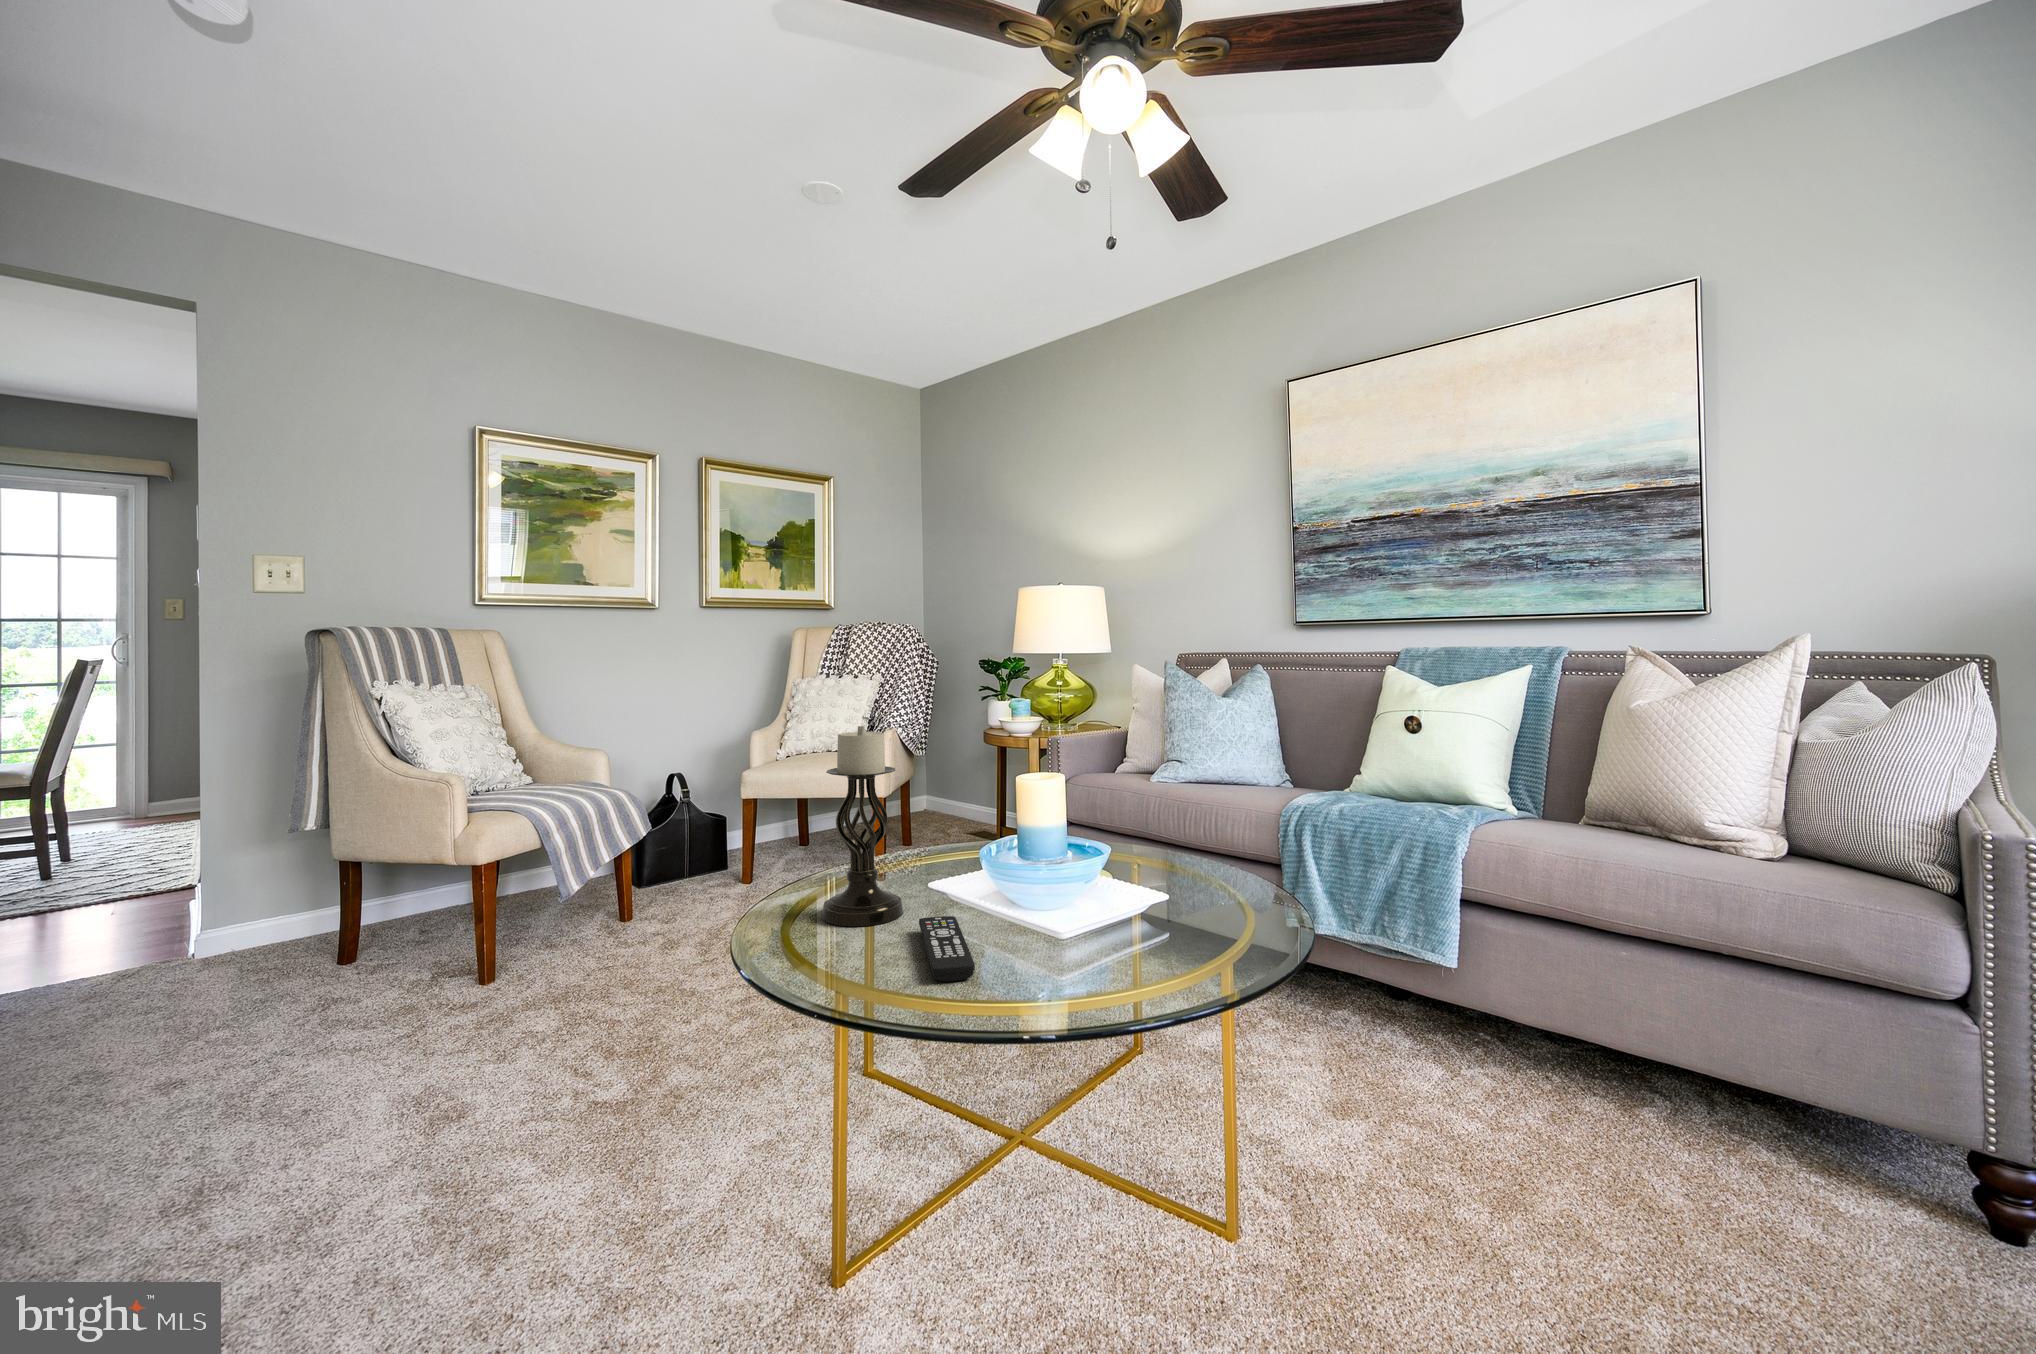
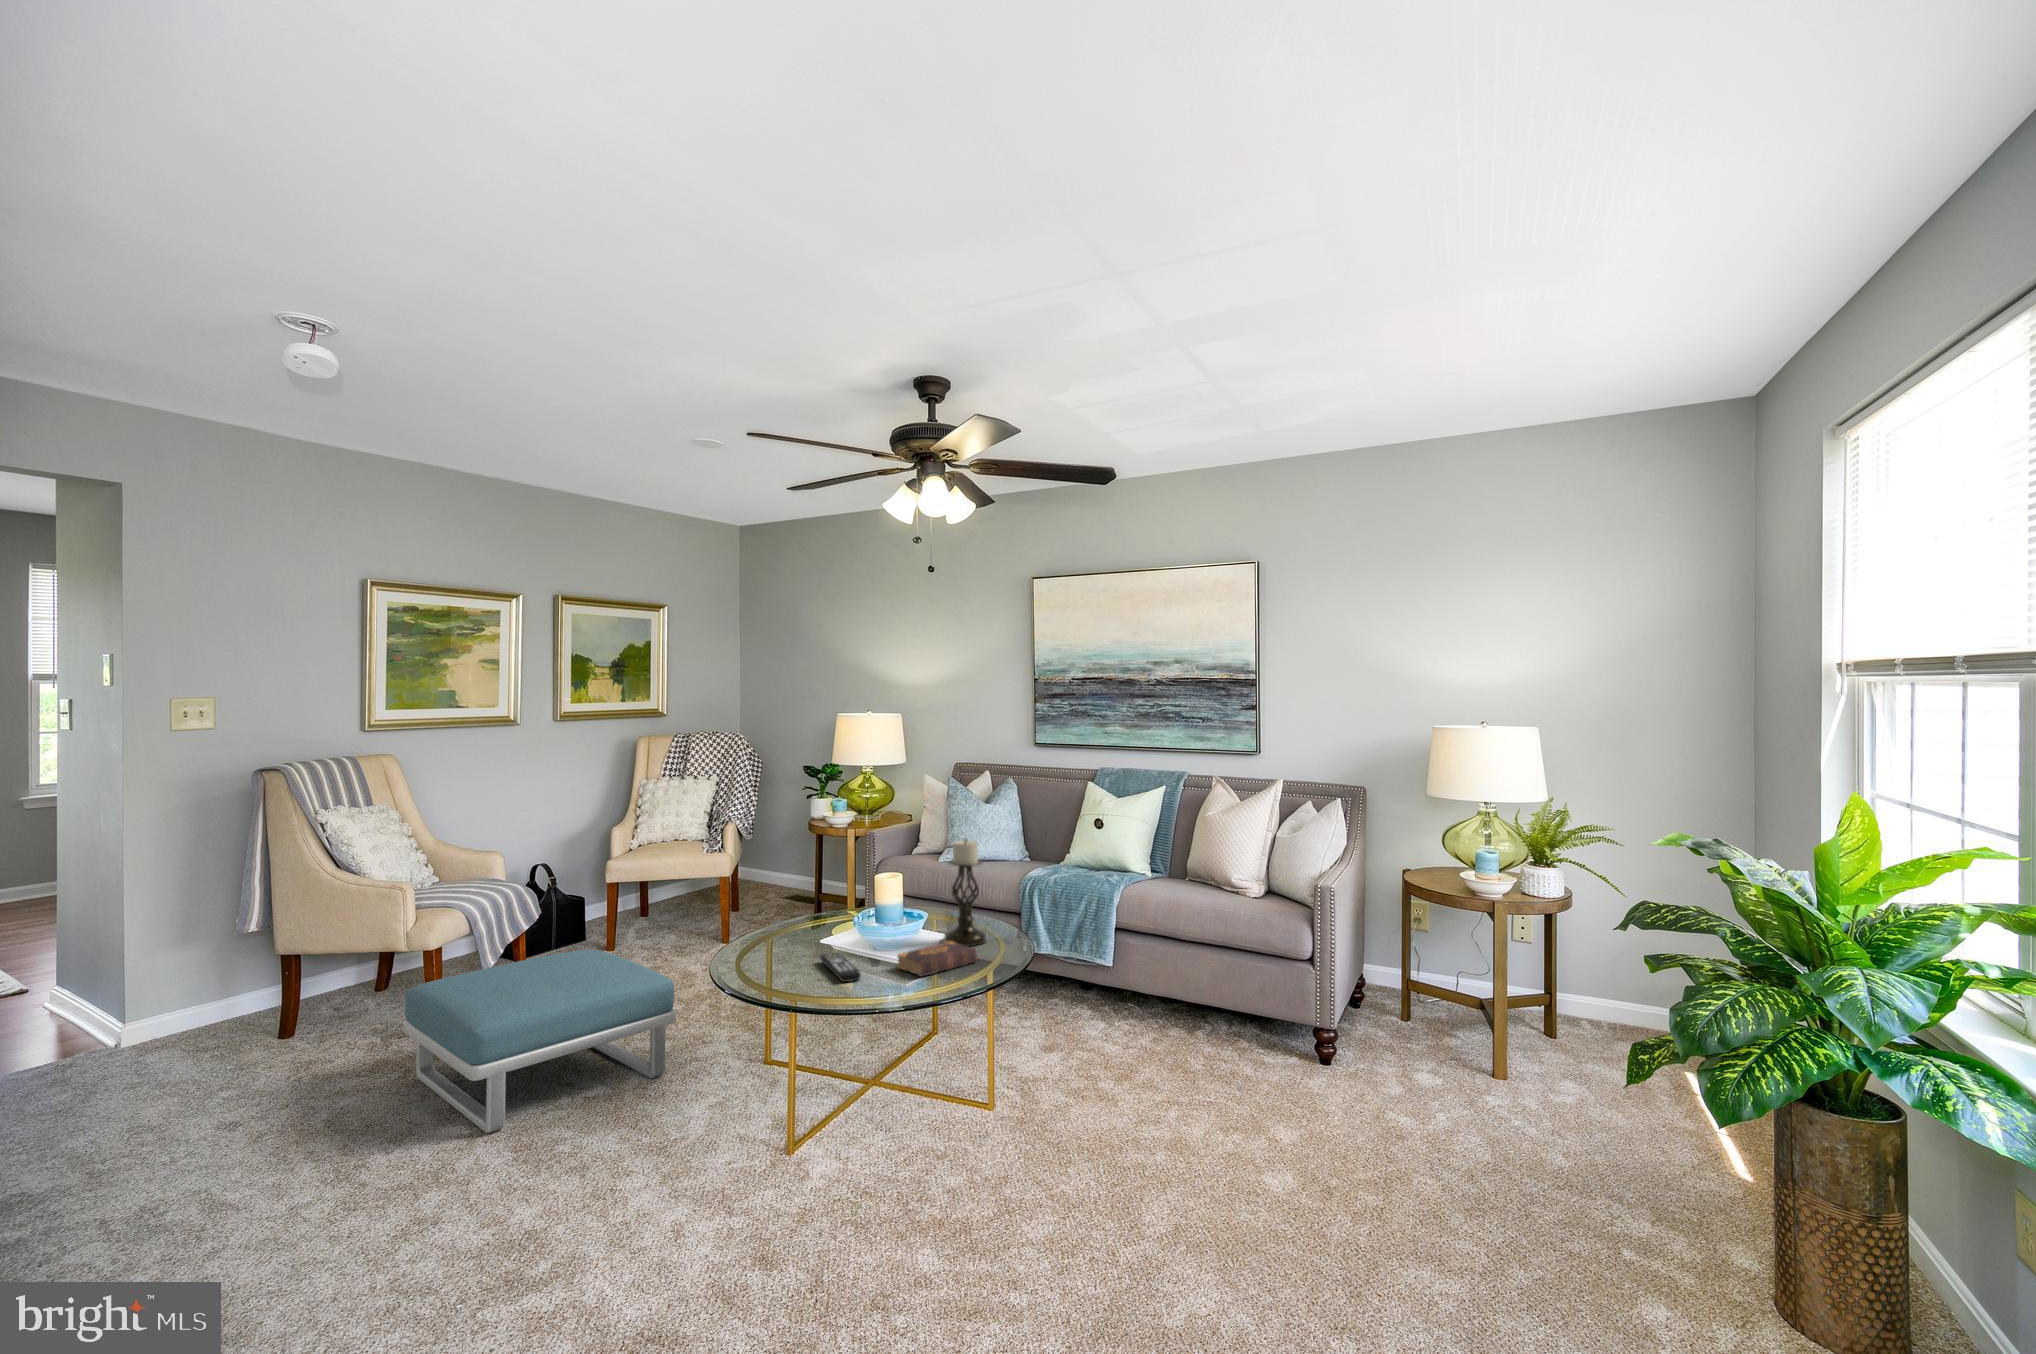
candle holder: present [822,726,903,927] -> present [944,838,987,946]
footstool: none [364,879,730,1169] -> present [403,950,676,1133]
book: none [1051,909,1223,983] -> present [897,941,977,977]

